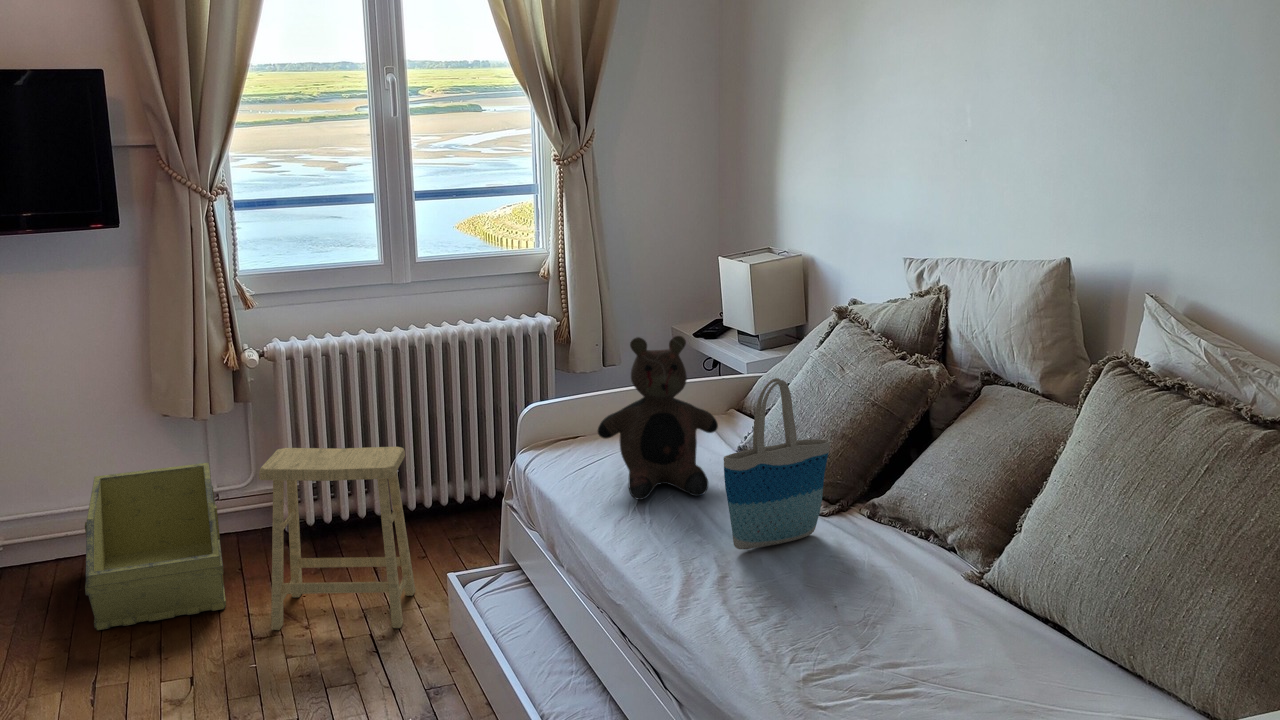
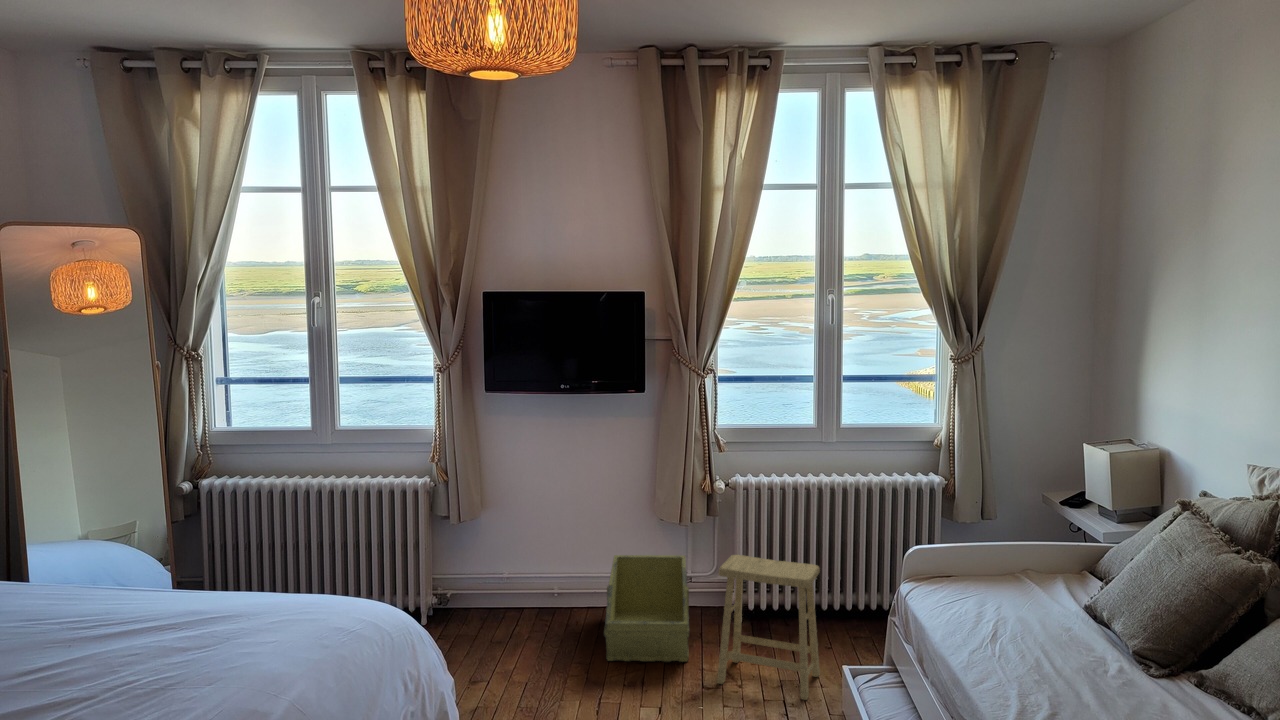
teddy bear: present [598,336,718,500] -> none [964,510,1065,641]
tote bag: present [724,378,831,549] -> none [1060,560,1157,692]

